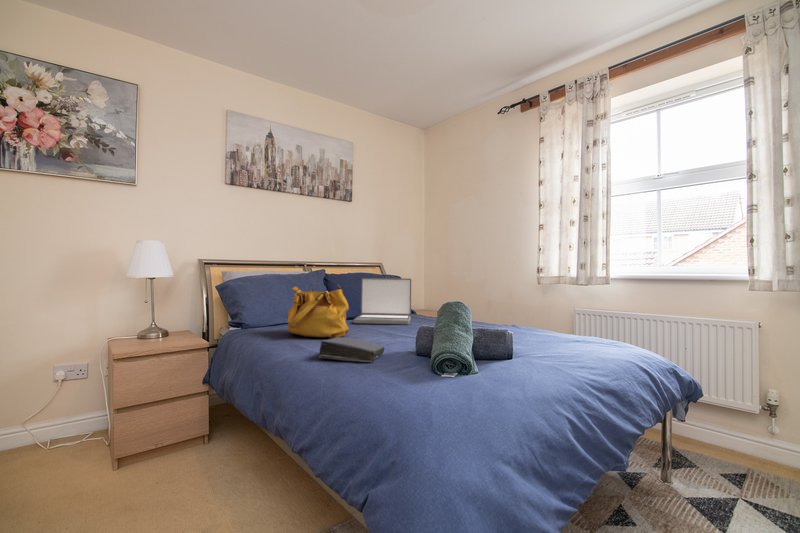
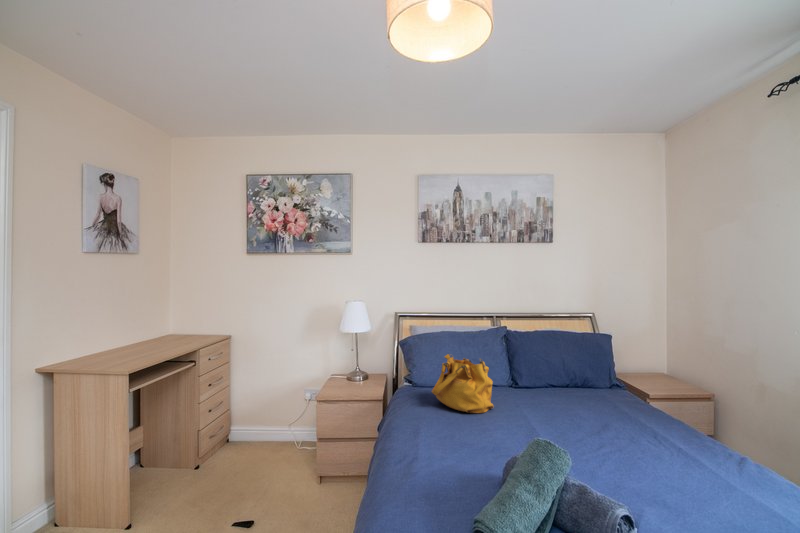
laptop: present [353,278,411,324] -> none [518,341,597,406]
book: present [319,337,384,362] -> none [423,419,488,455]

